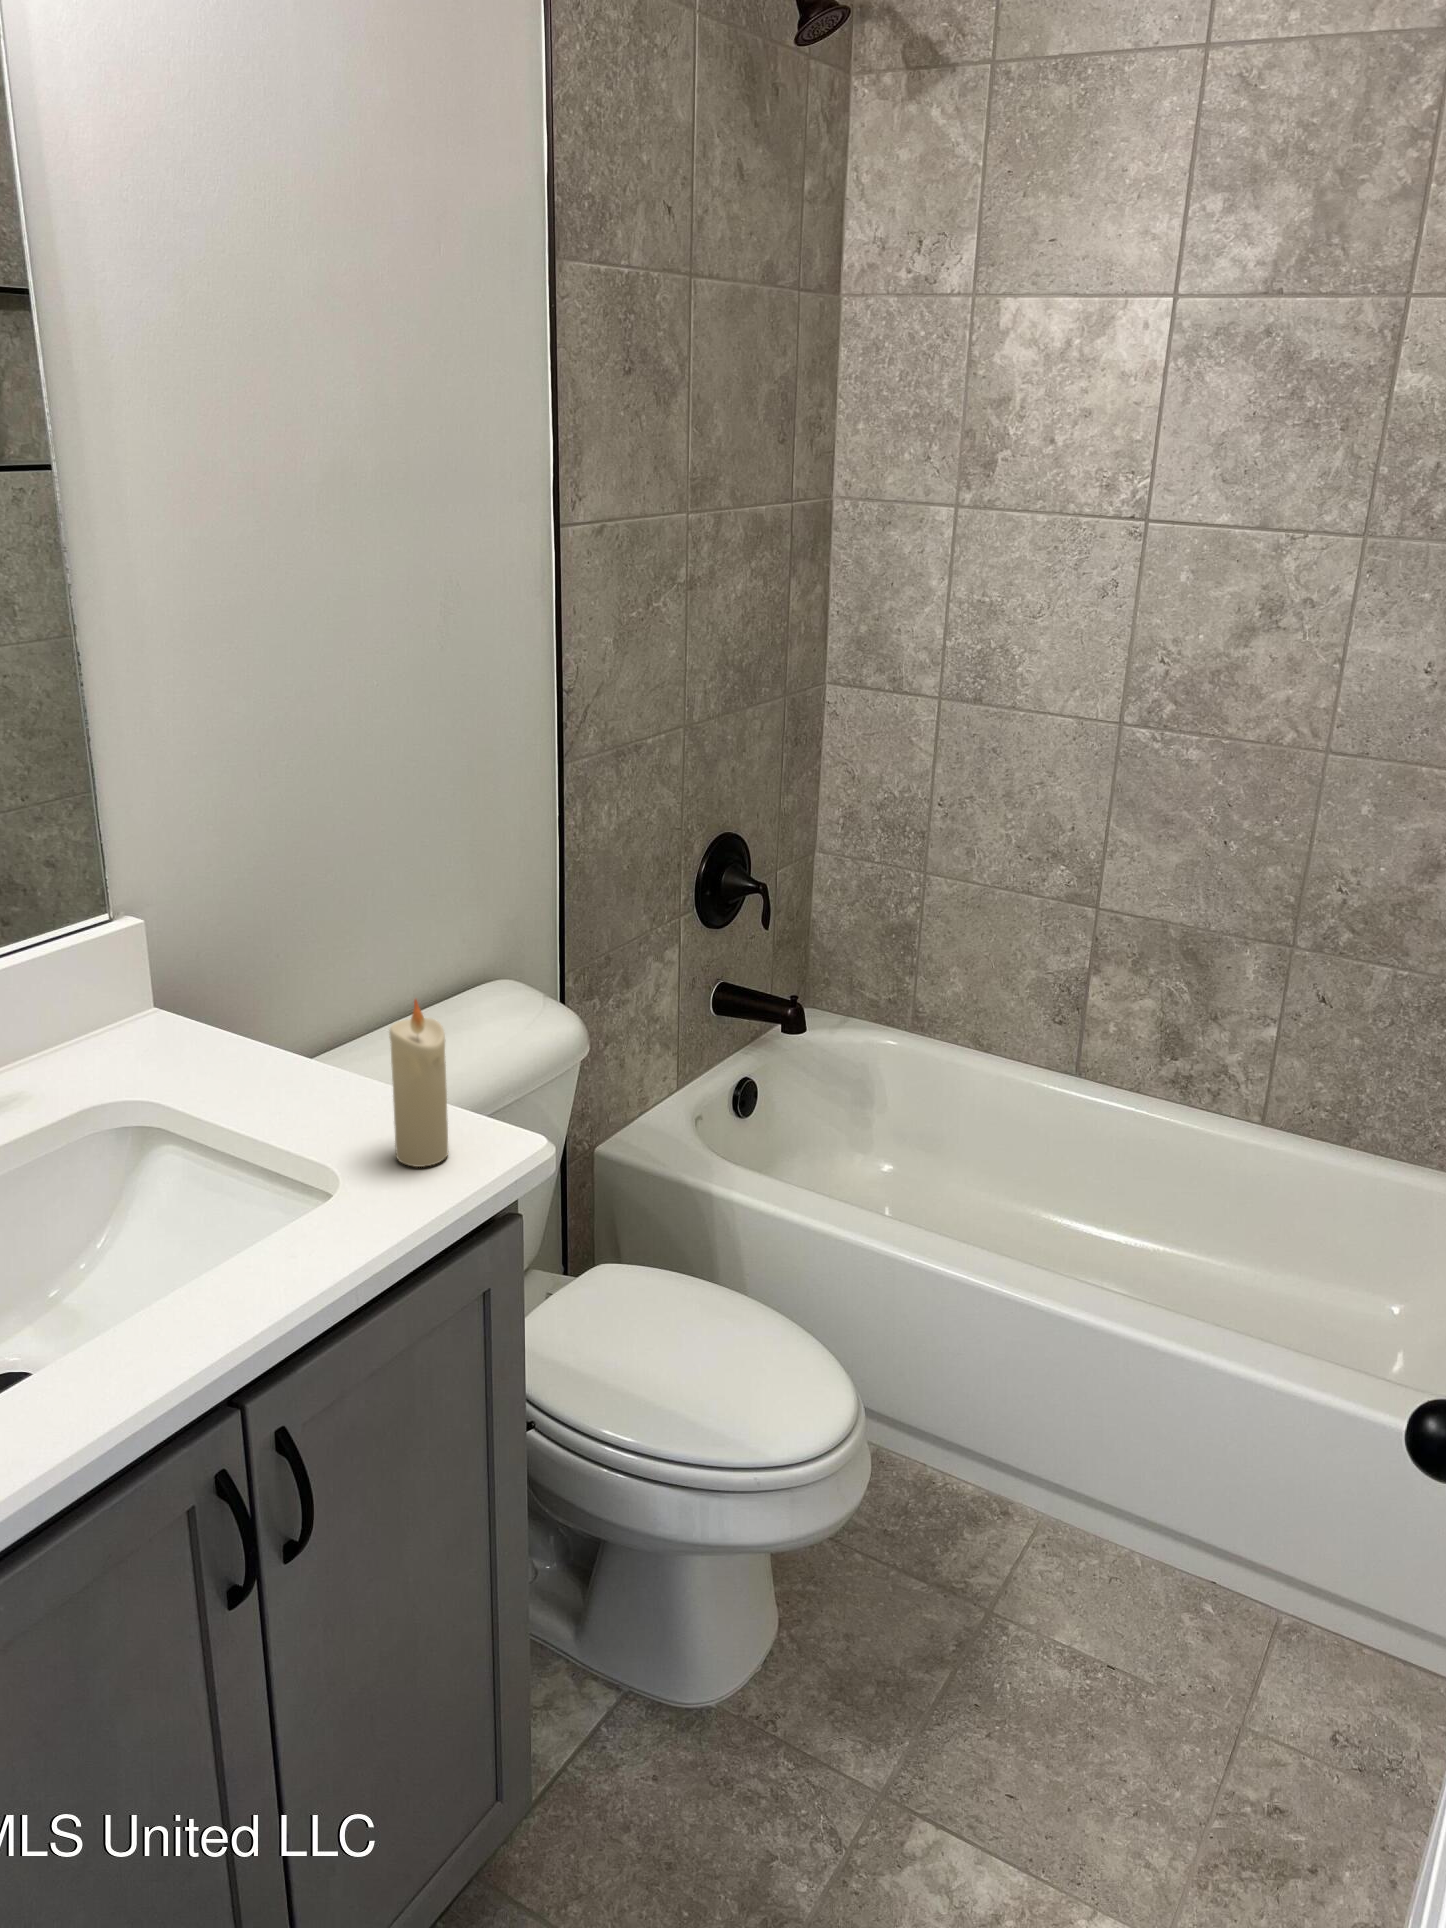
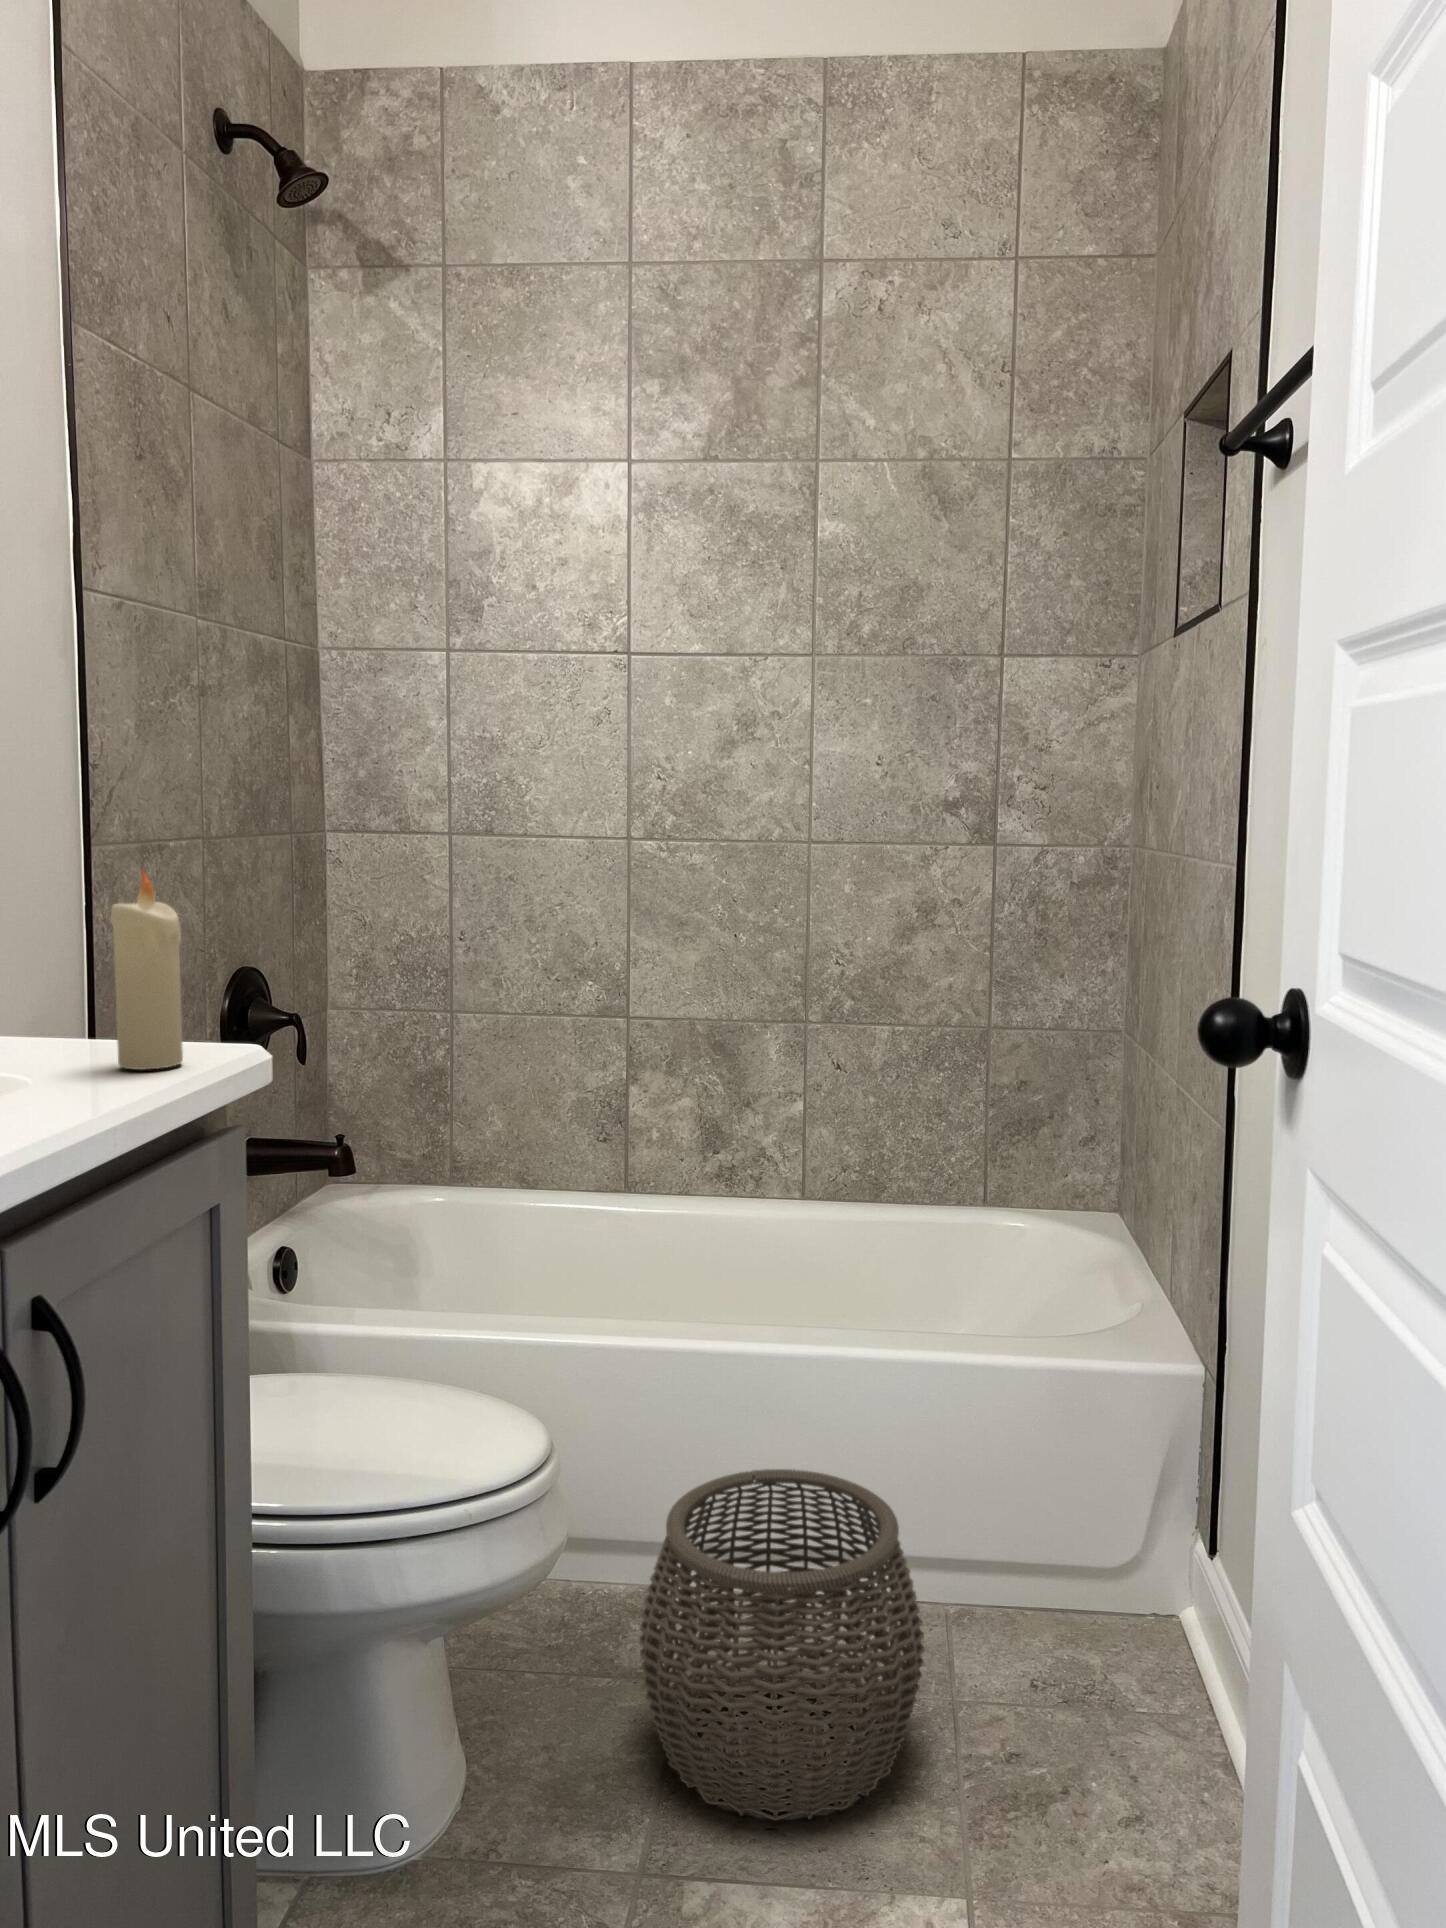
woven basket: none [924,1457,1207,1803] -> present [639,1469,925,1821]

